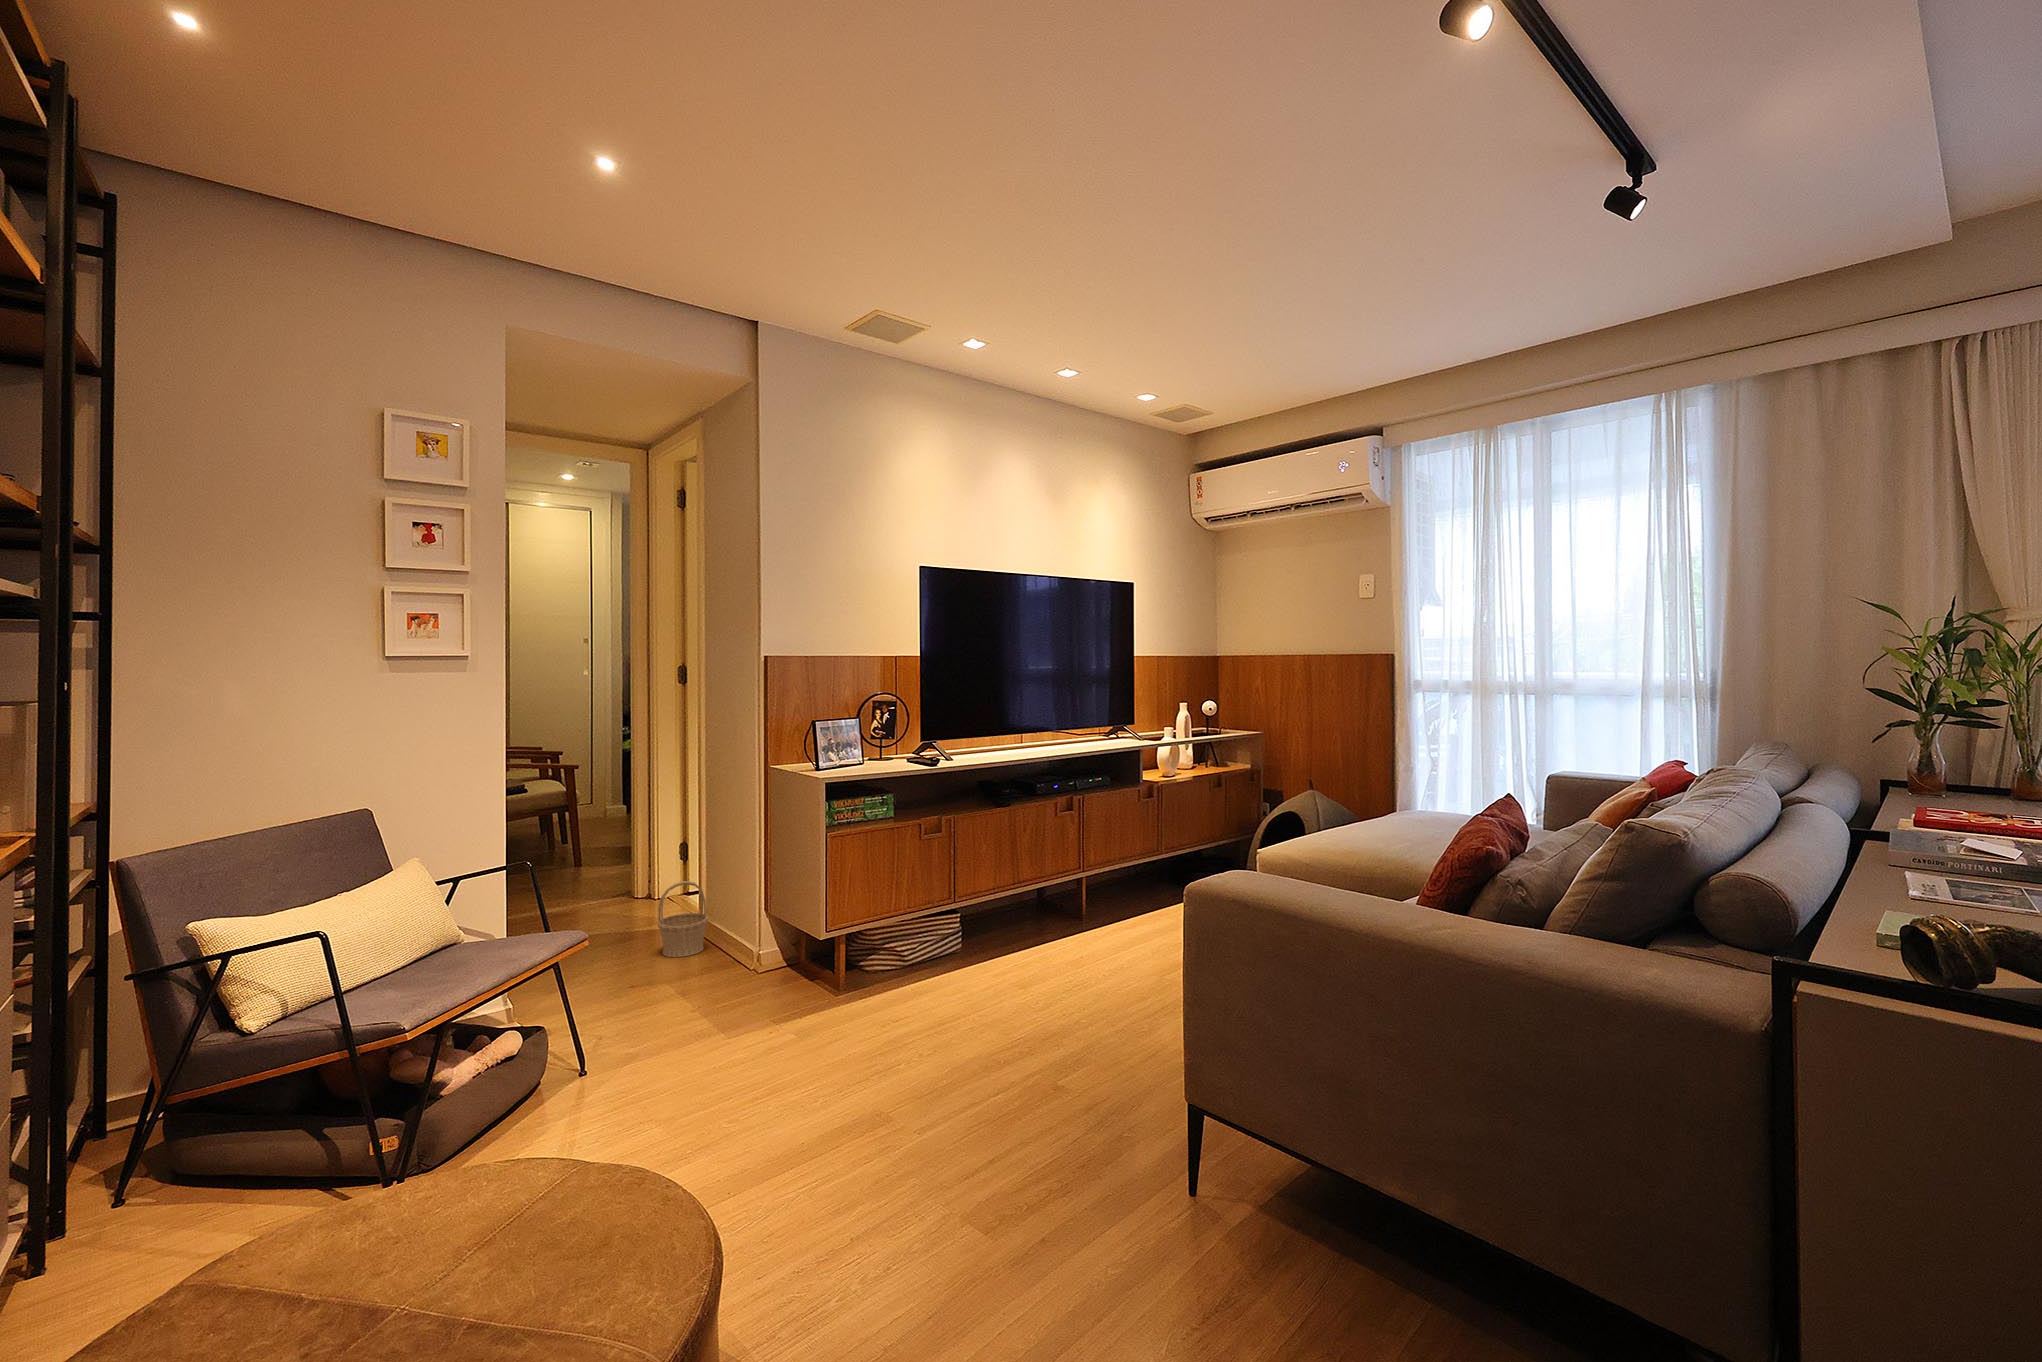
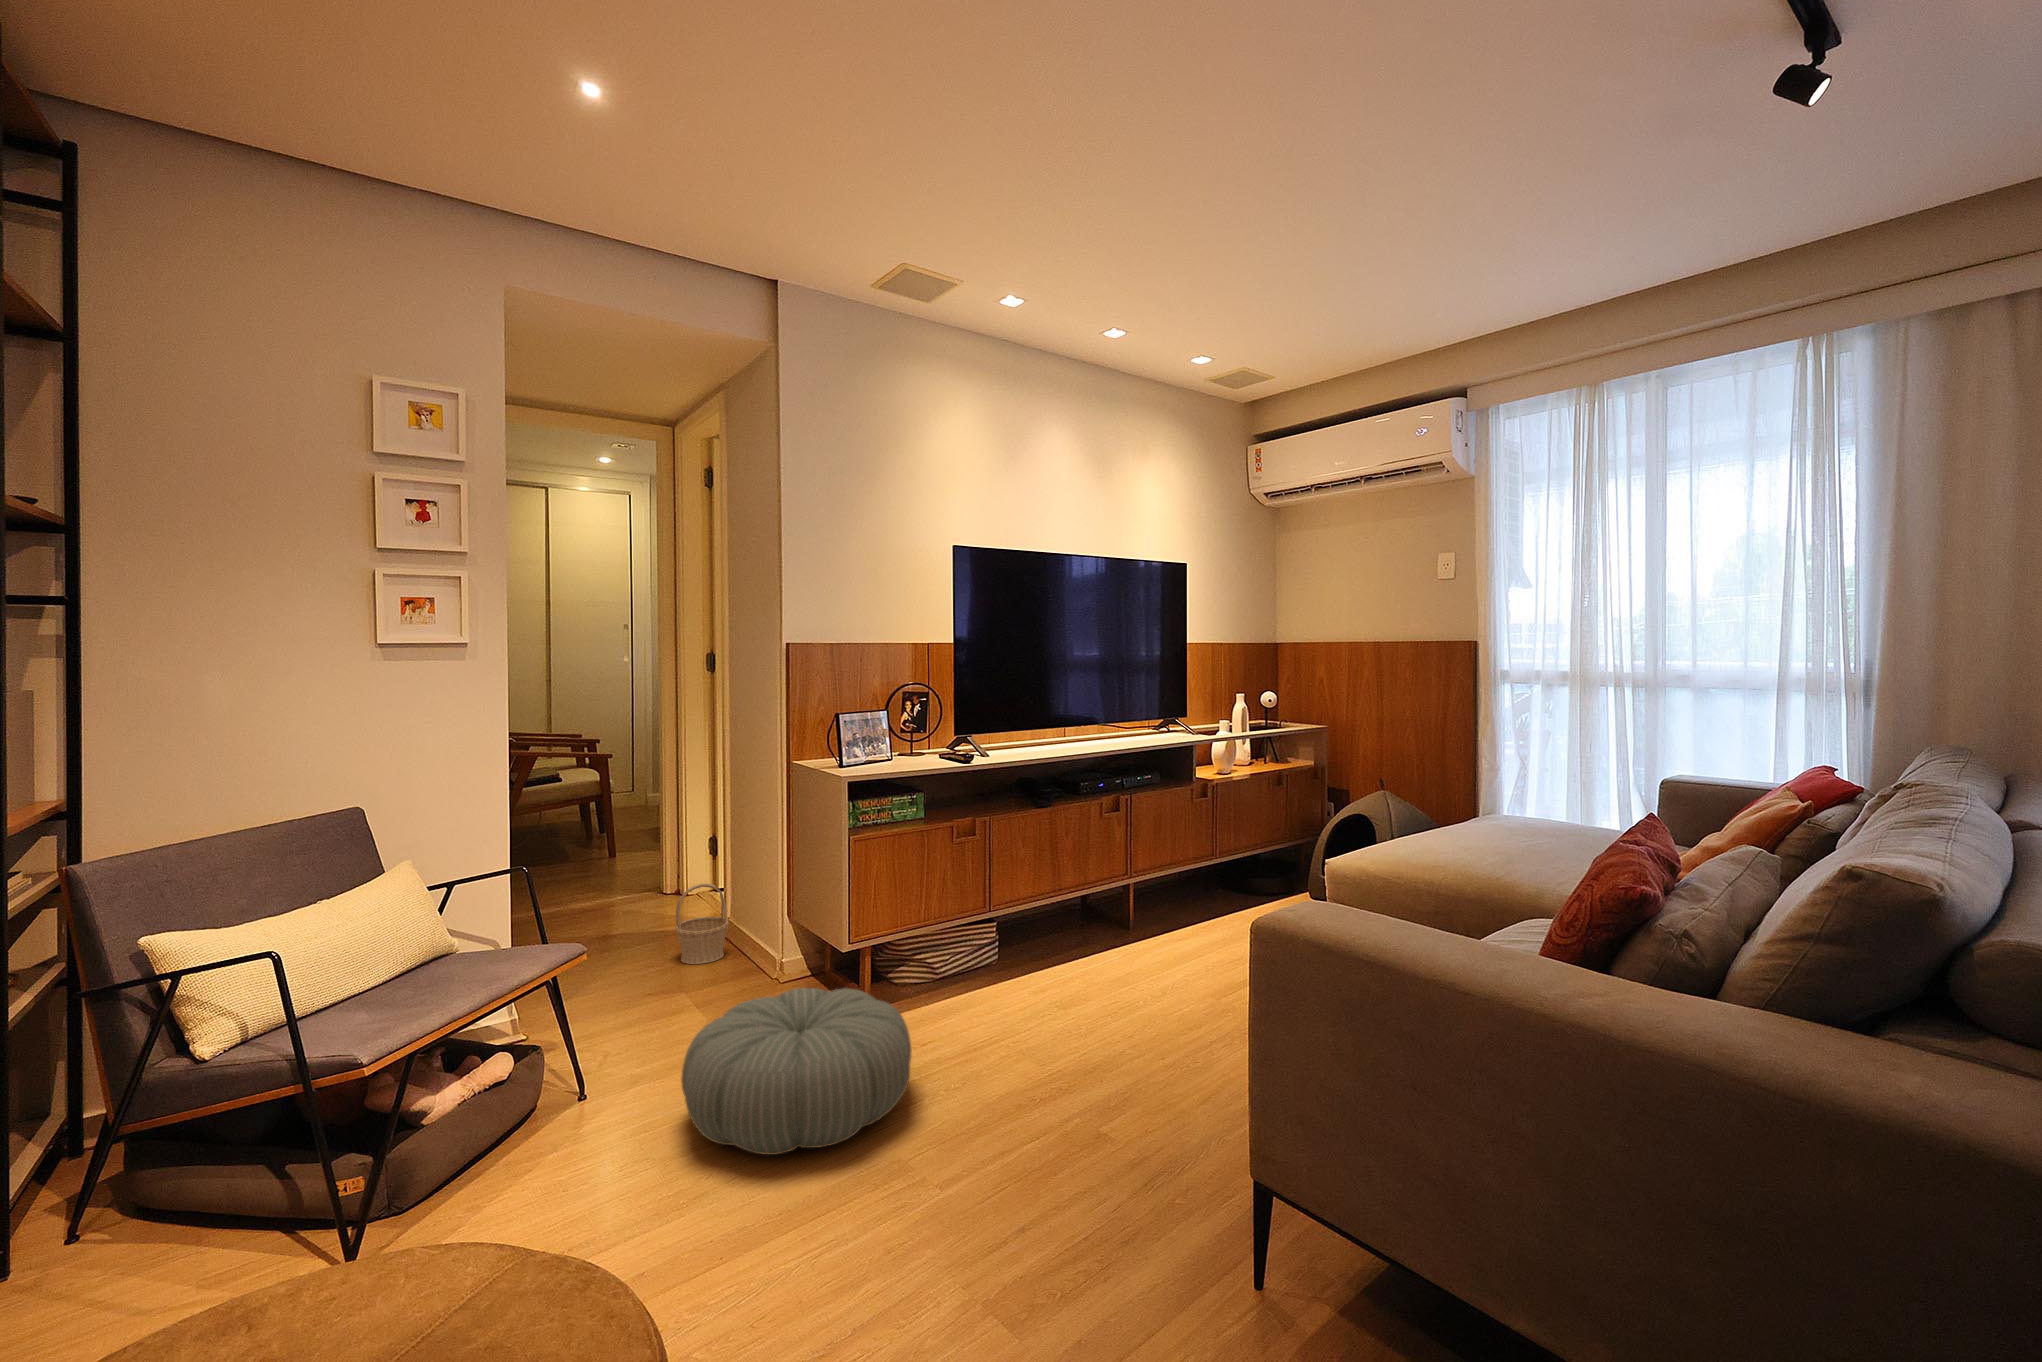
pouf: none [682,969,892,1115] -> present [681,988,911,1155]

